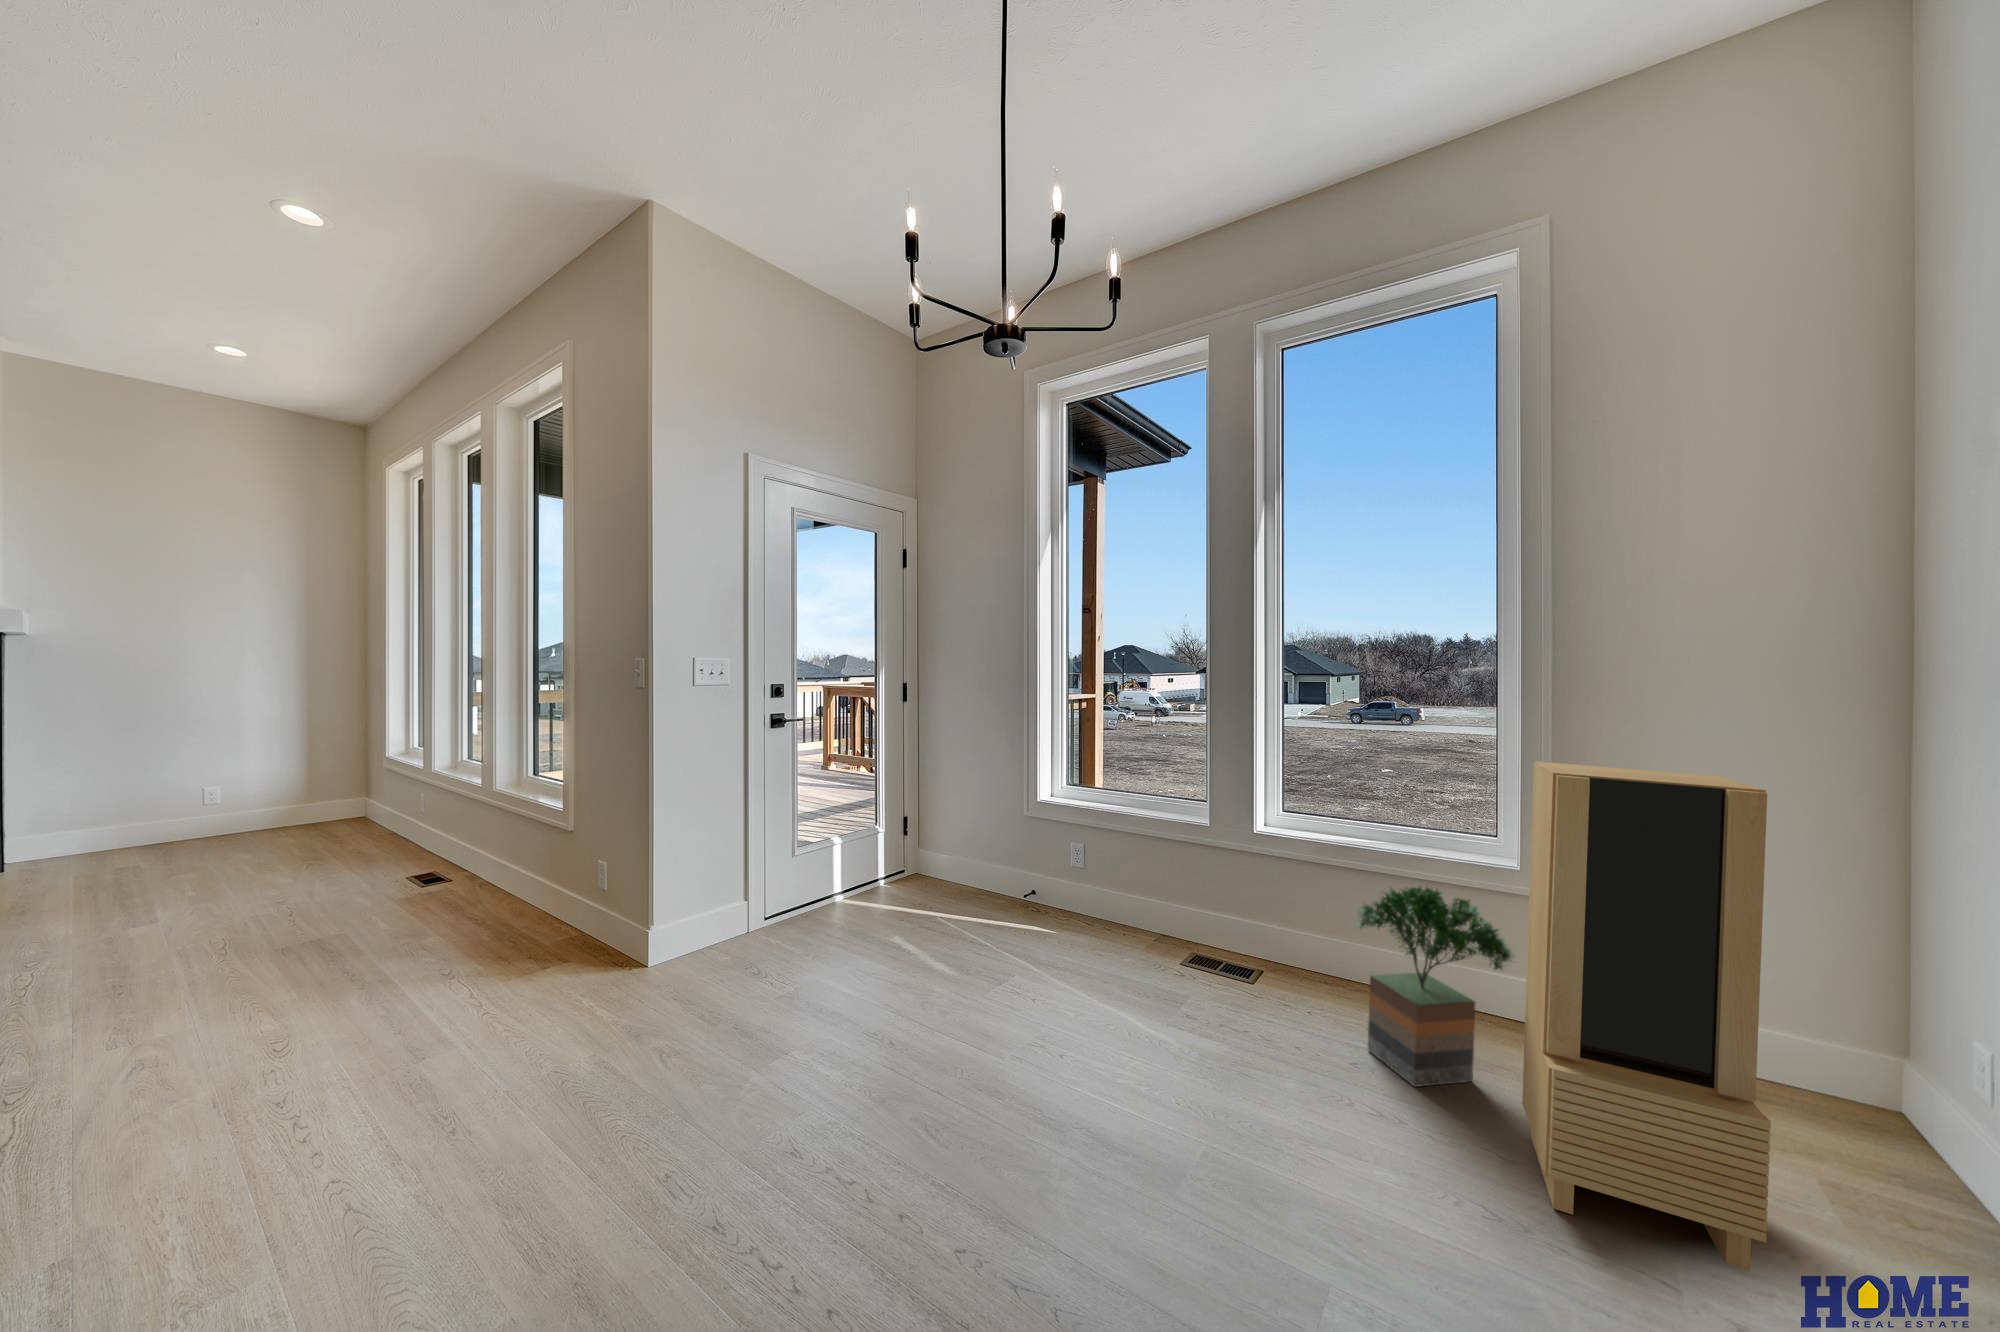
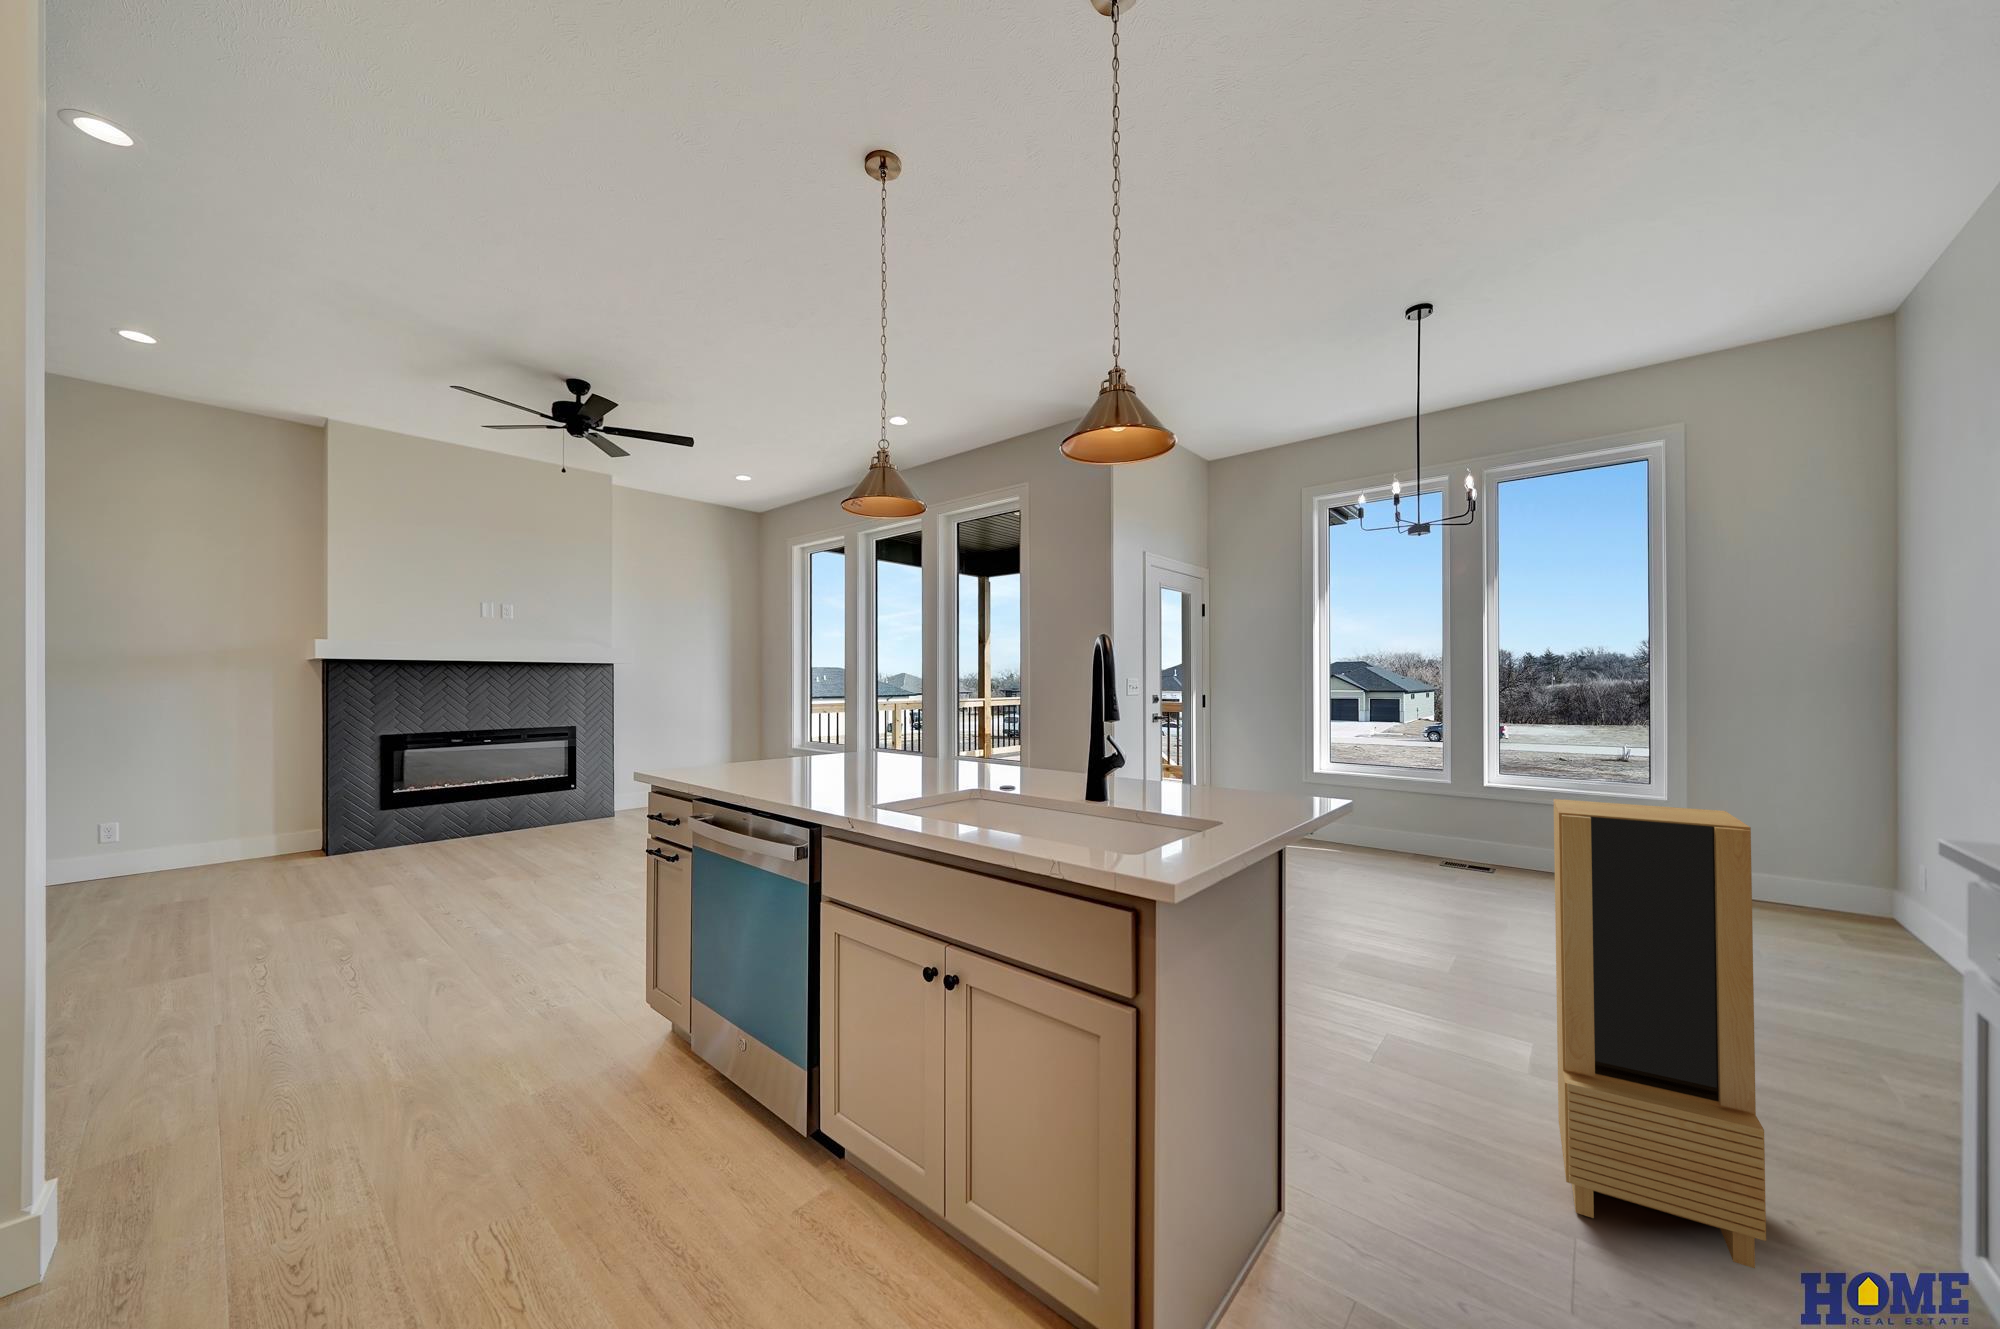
potted tree: present [1357,887,1514,1087] -> none [1400,914,1555,1107]

